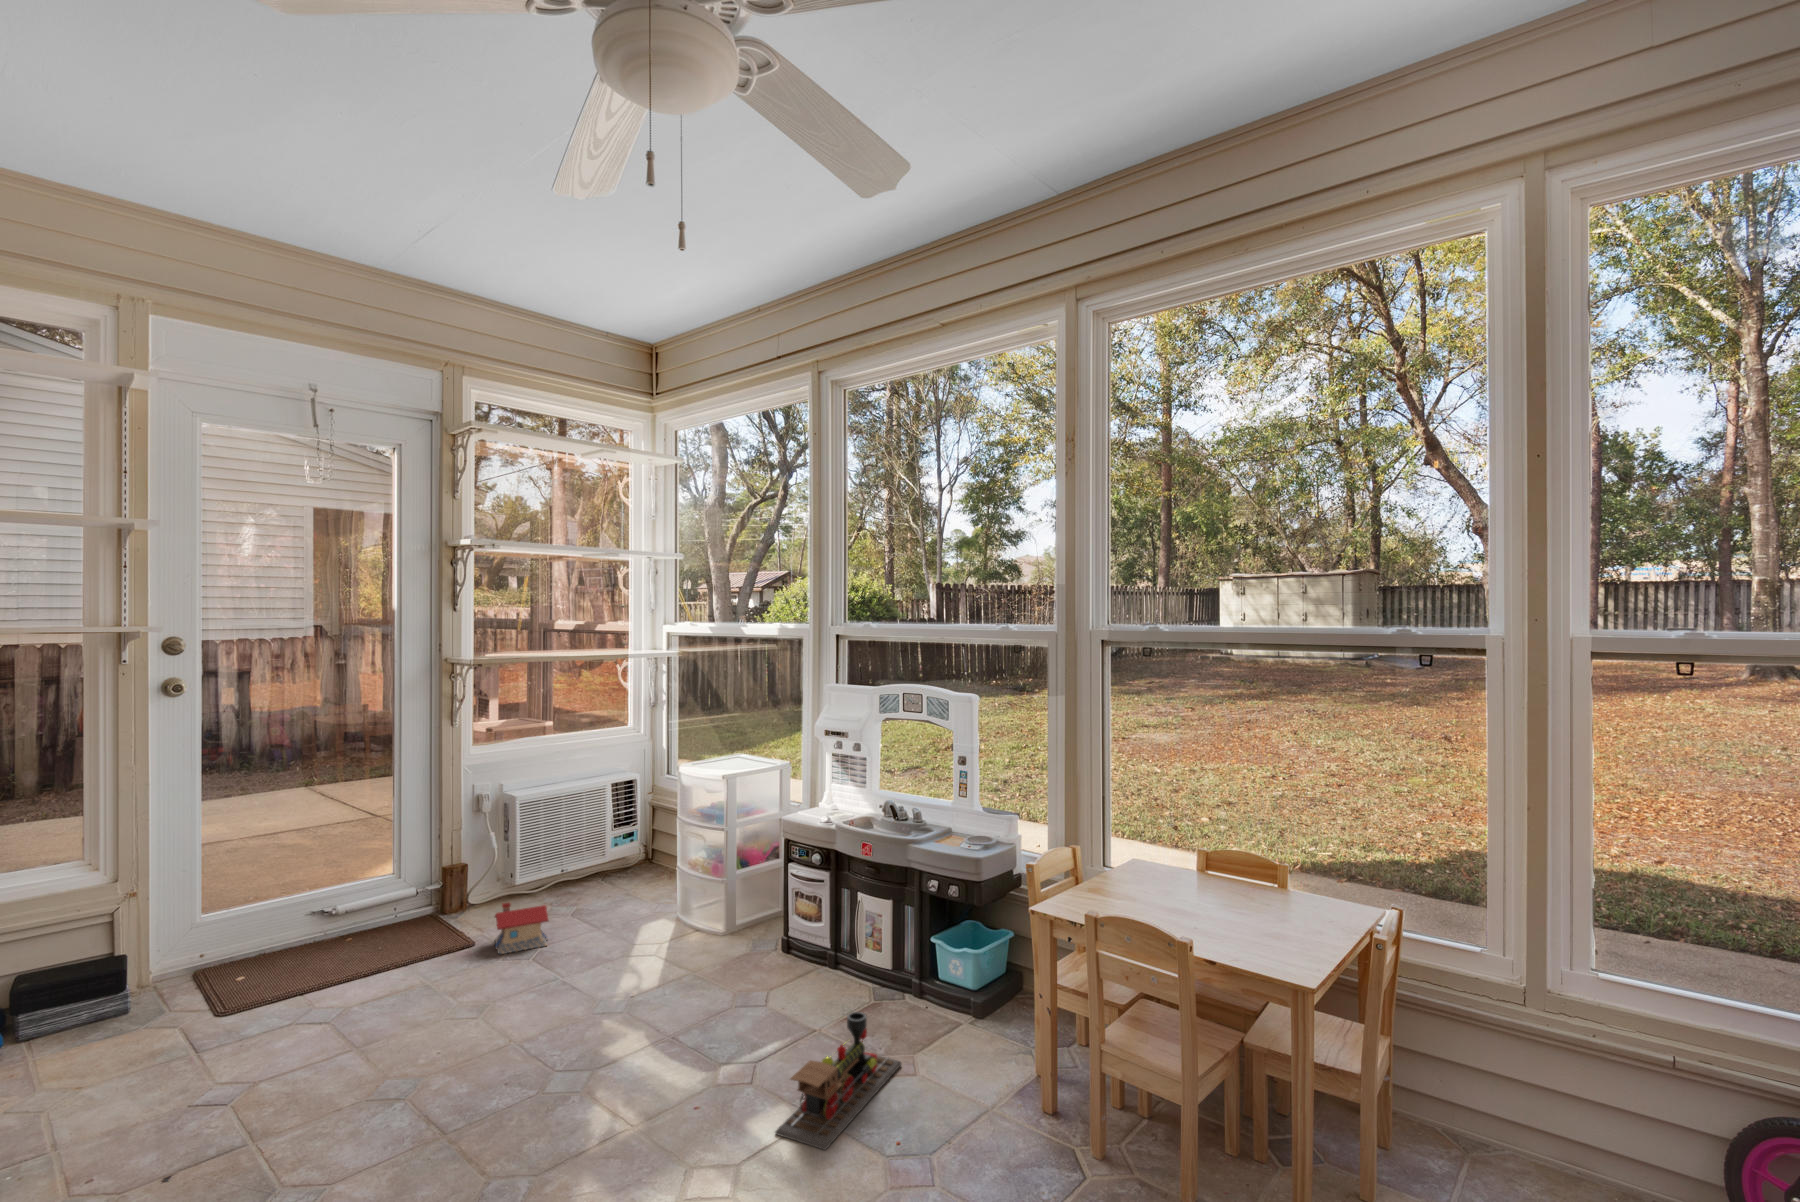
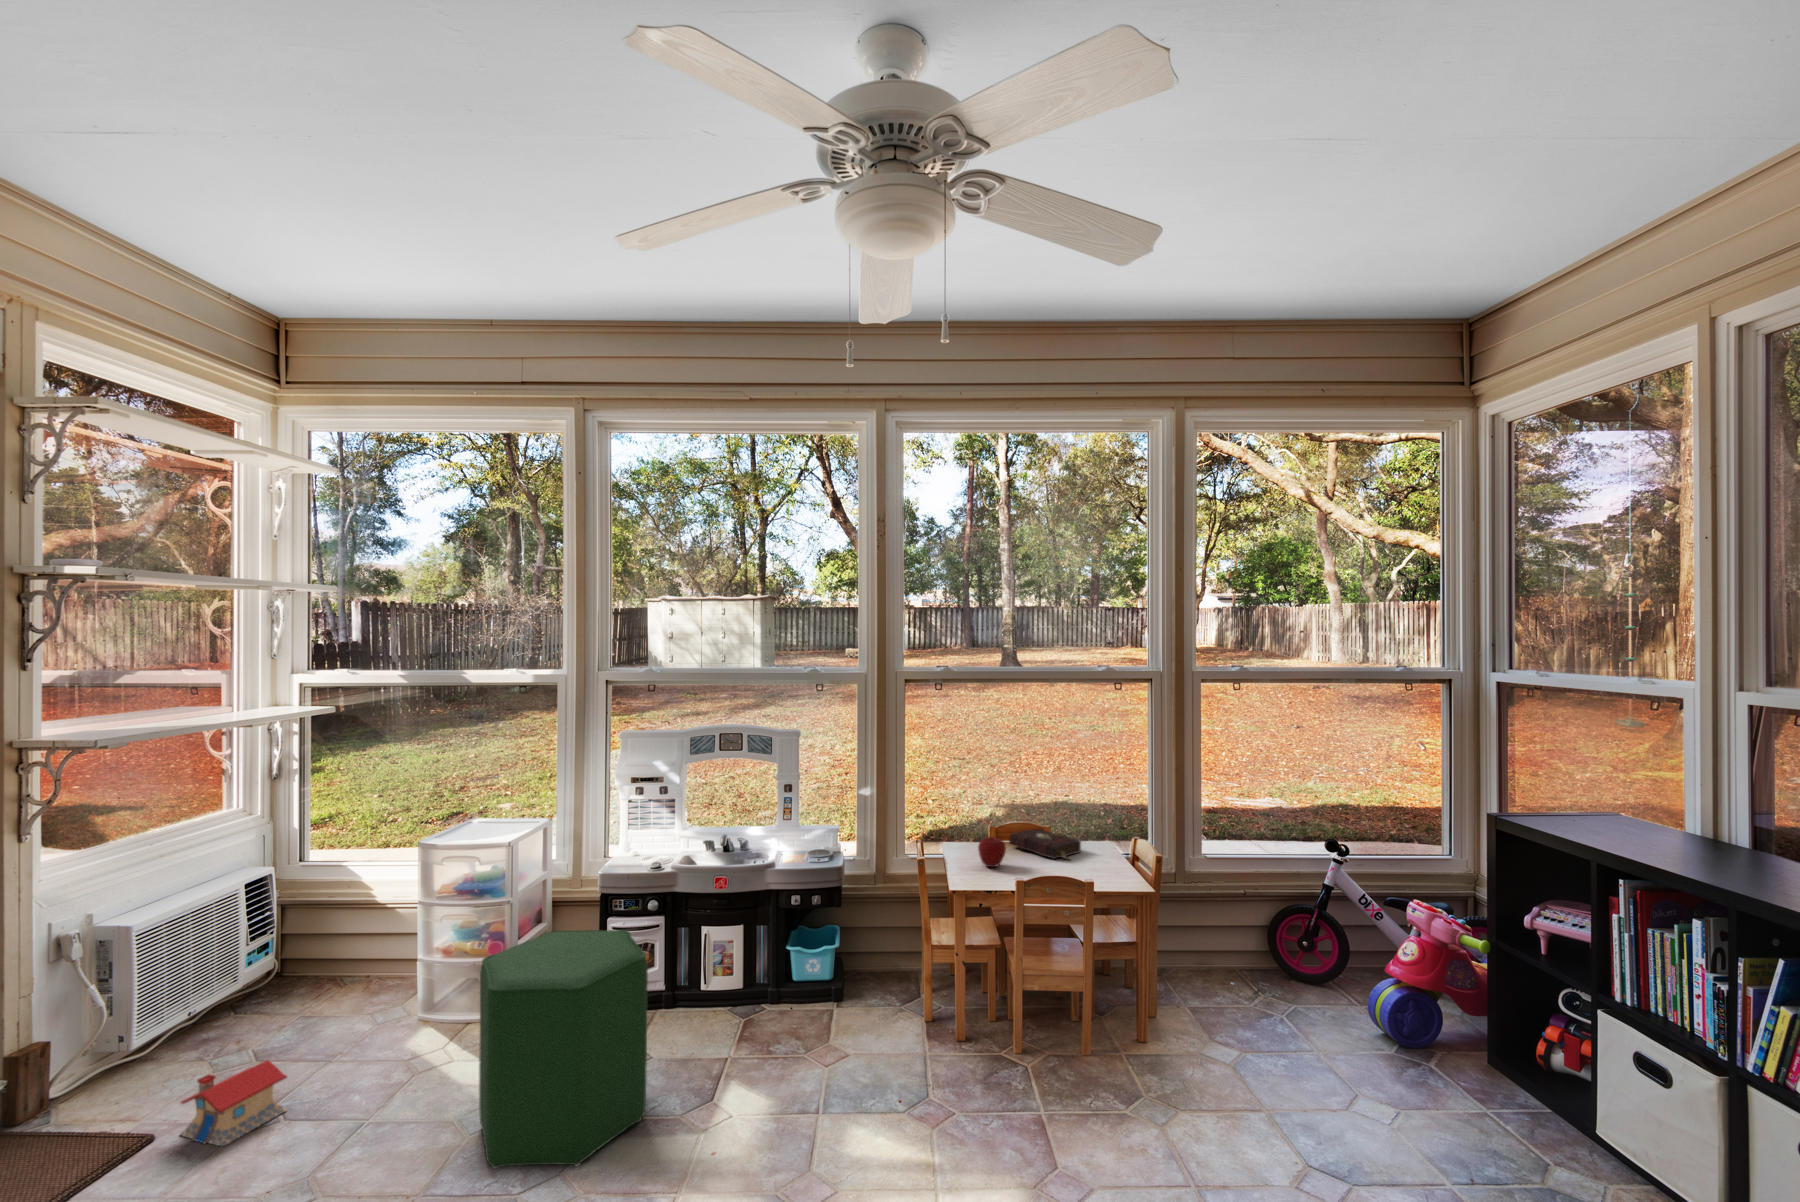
ottoman: none [564,854,719,1060] -> present [479,930,648,1169]
apple: none [1098,859,1139,902] -> present [978,837,1006,867]
book: none [1192,867,1283,922] -> present [1009,829,1081,859]
toy train: present [775,1012,901,1150] -> none [794,1014,872,1137]

